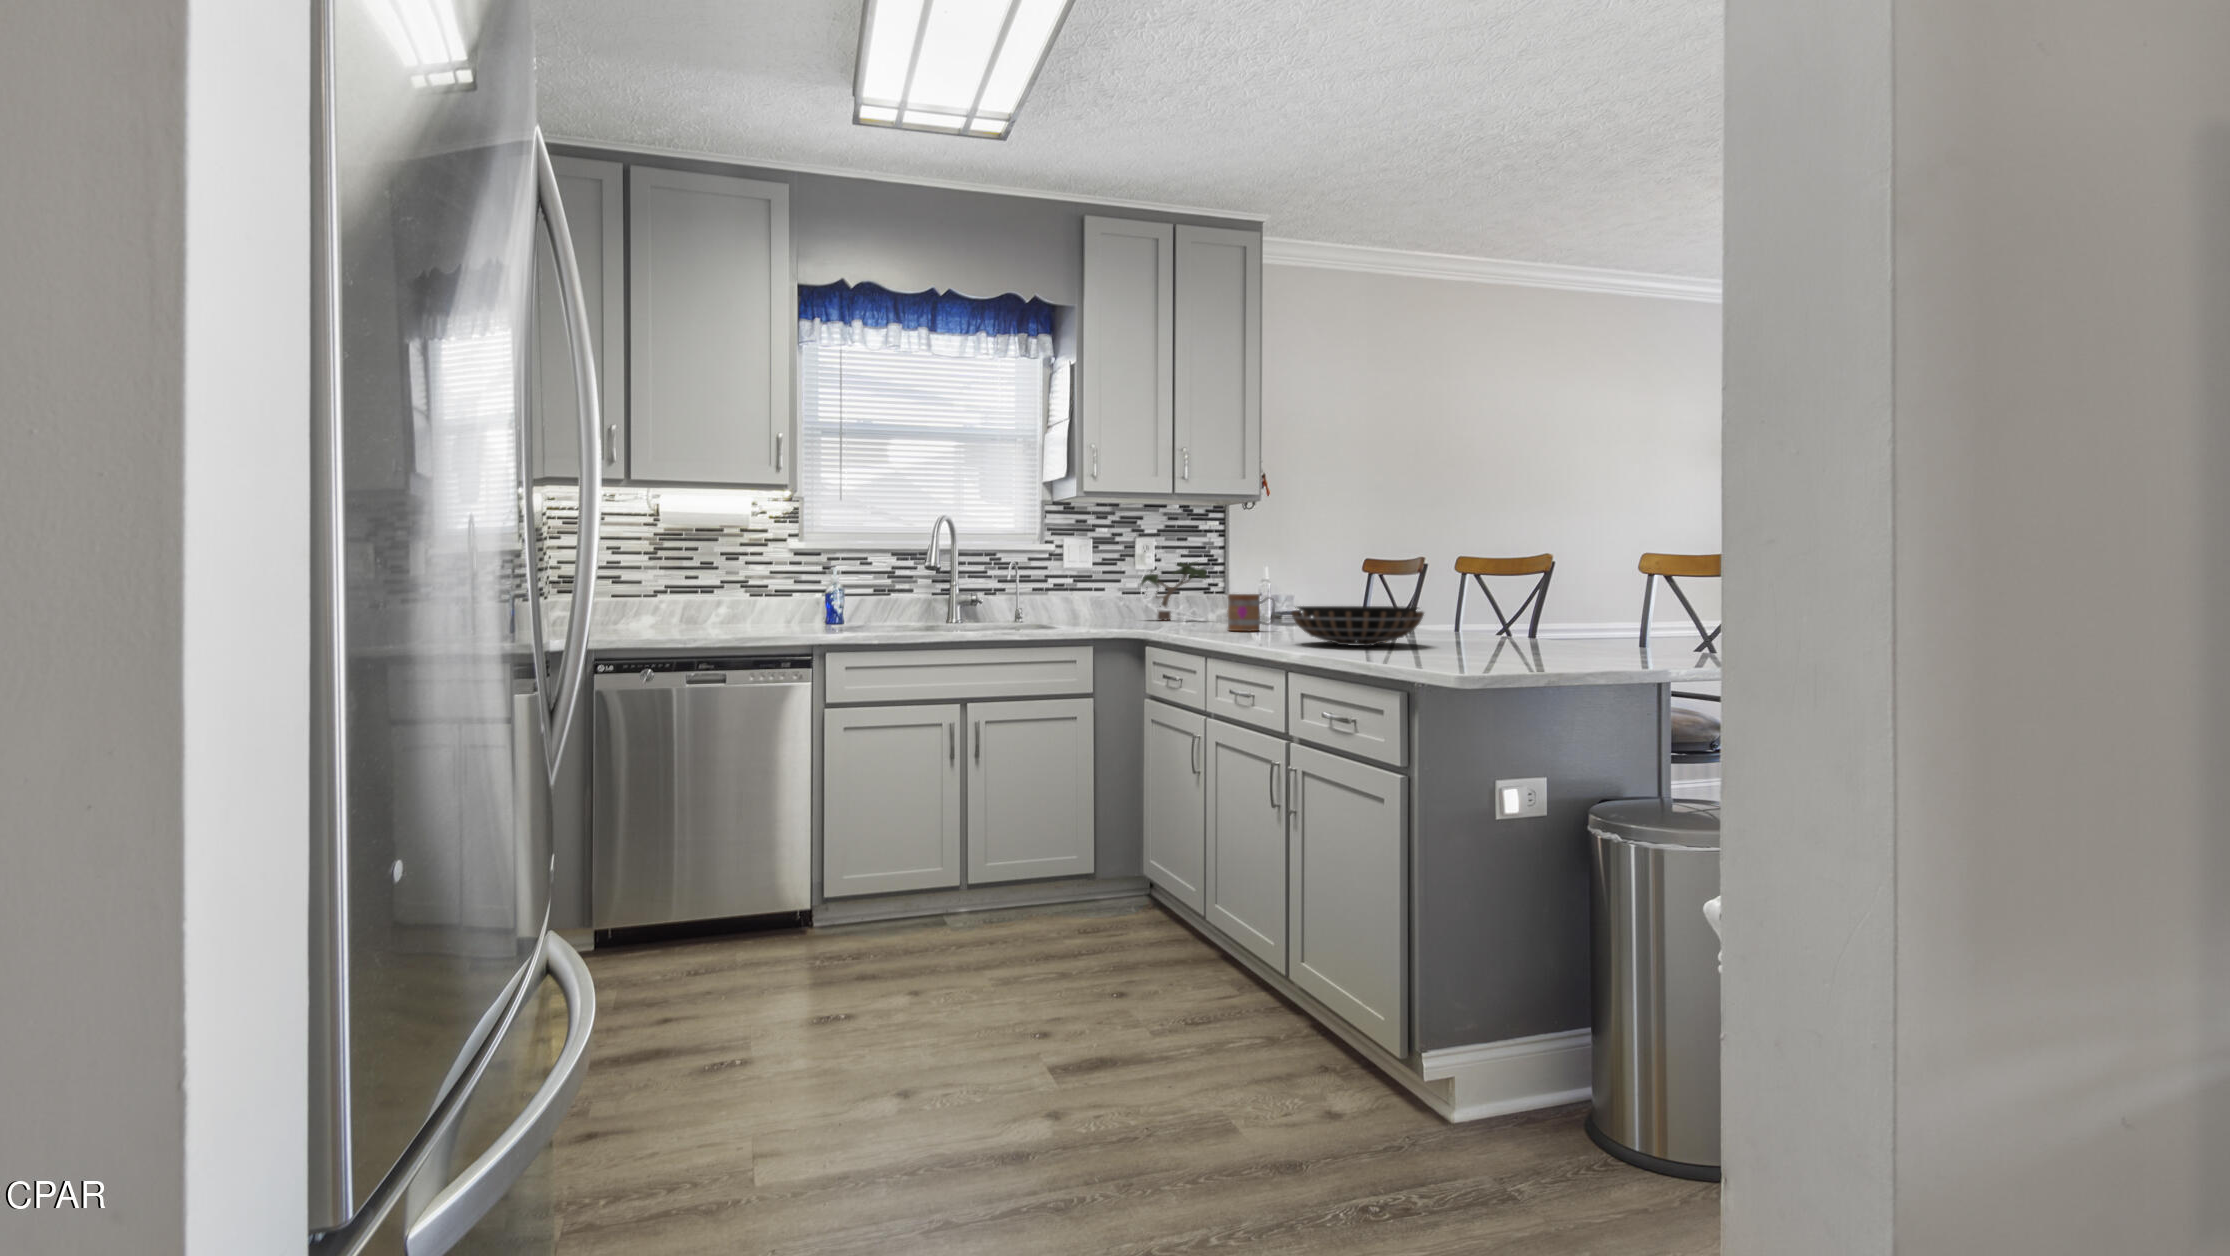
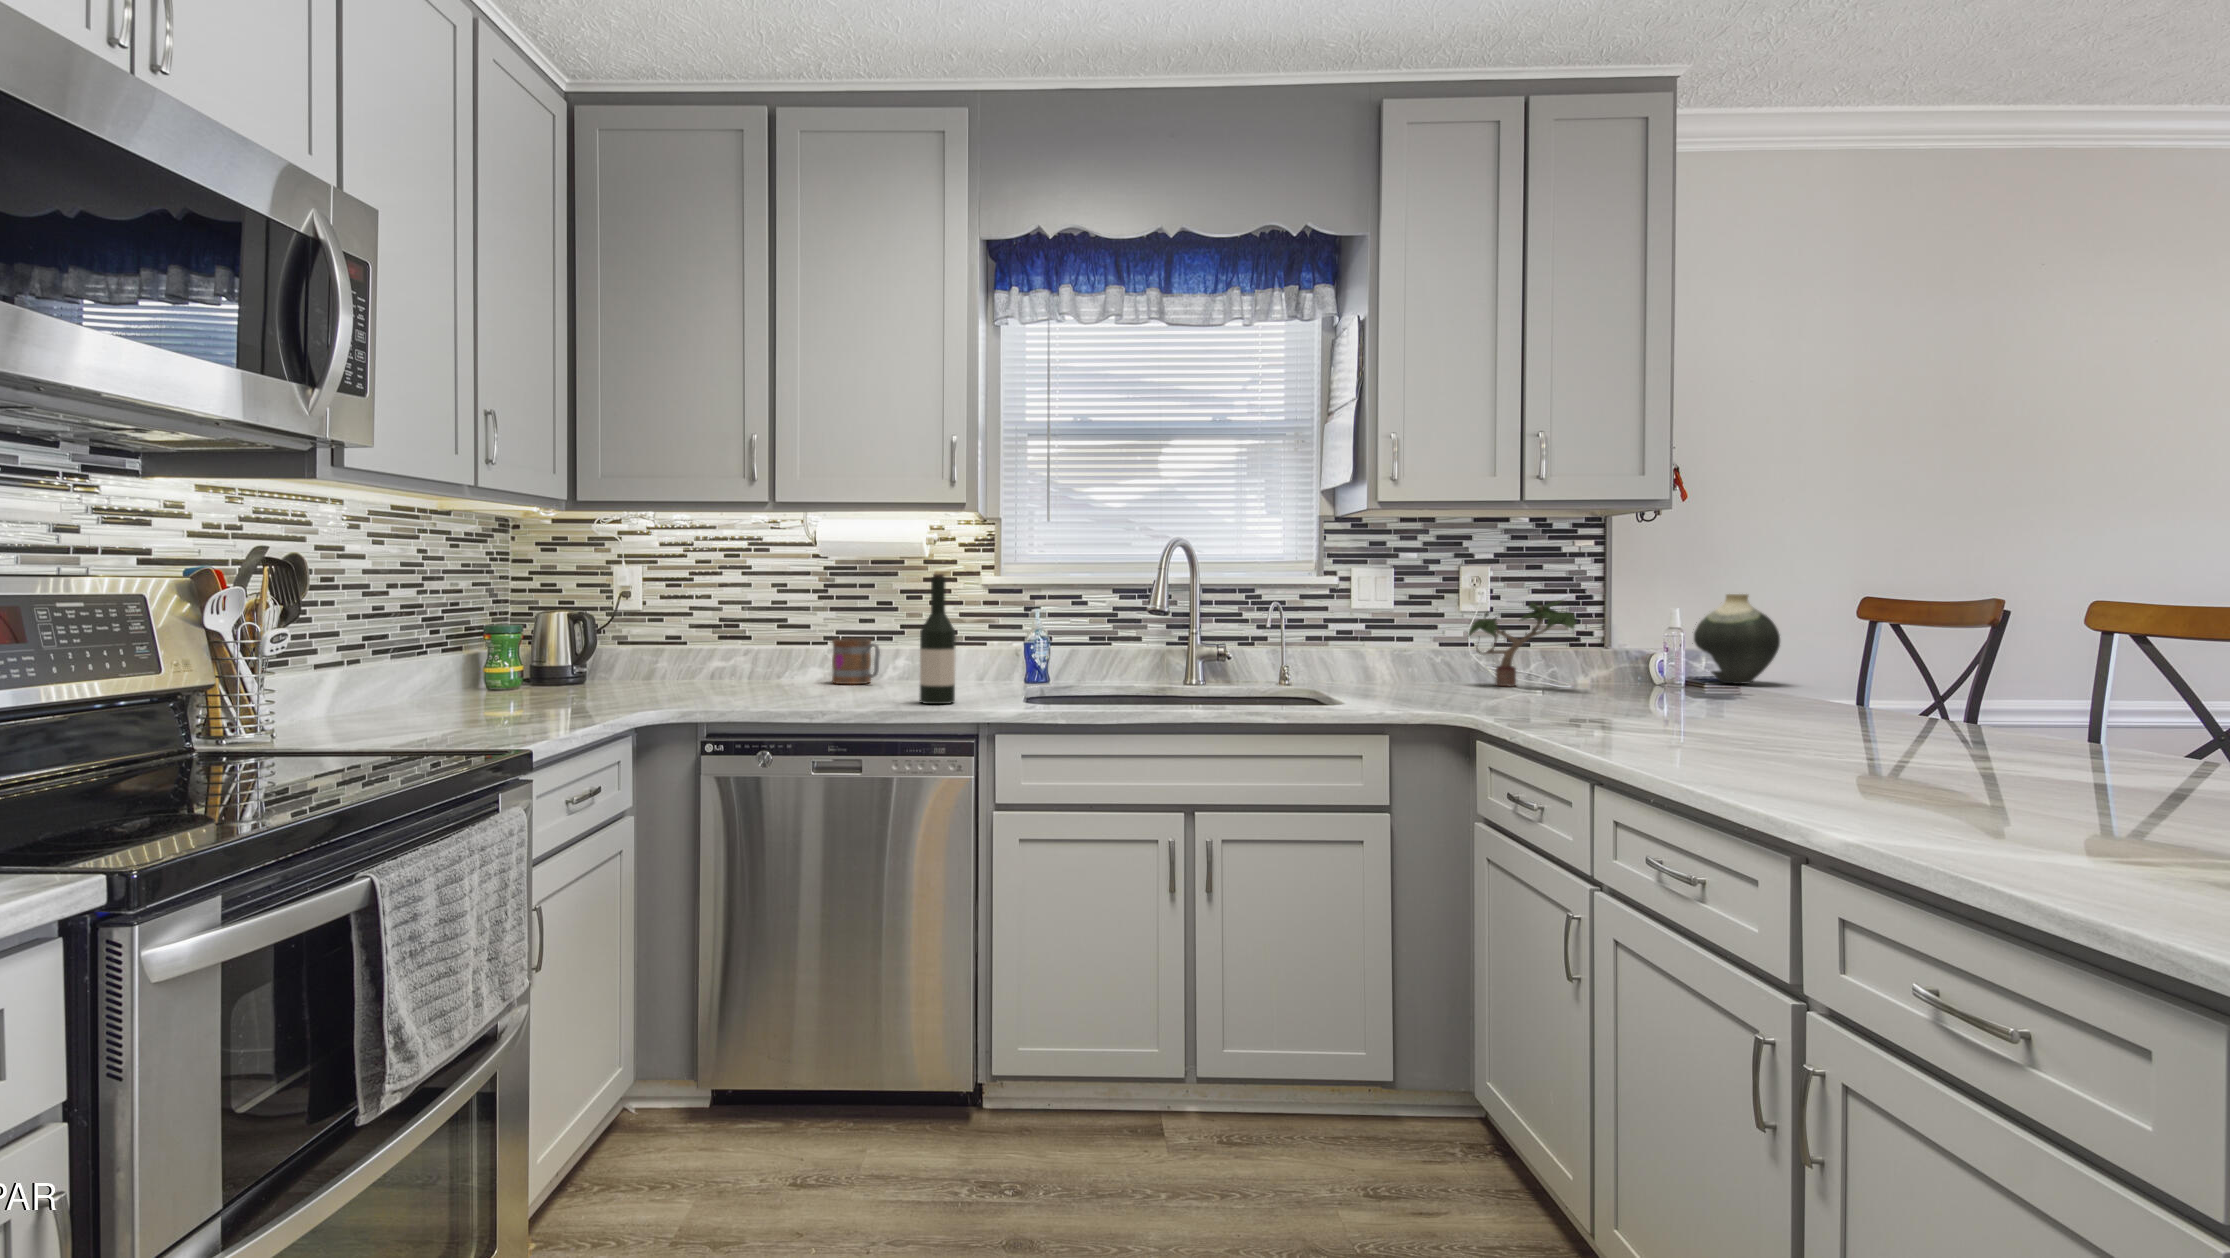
wine bottle: none [762,536,789,633] -> present [920,574,956,704]
vase: none [1278,558,1328,617] -> present [1694,594,1780,684]
mug: present [1228,594,1275,631] -> present [832,638,880,684]
decorative bowl: present [1291,606,1424,646] -> none [1772,709,2114,806]

